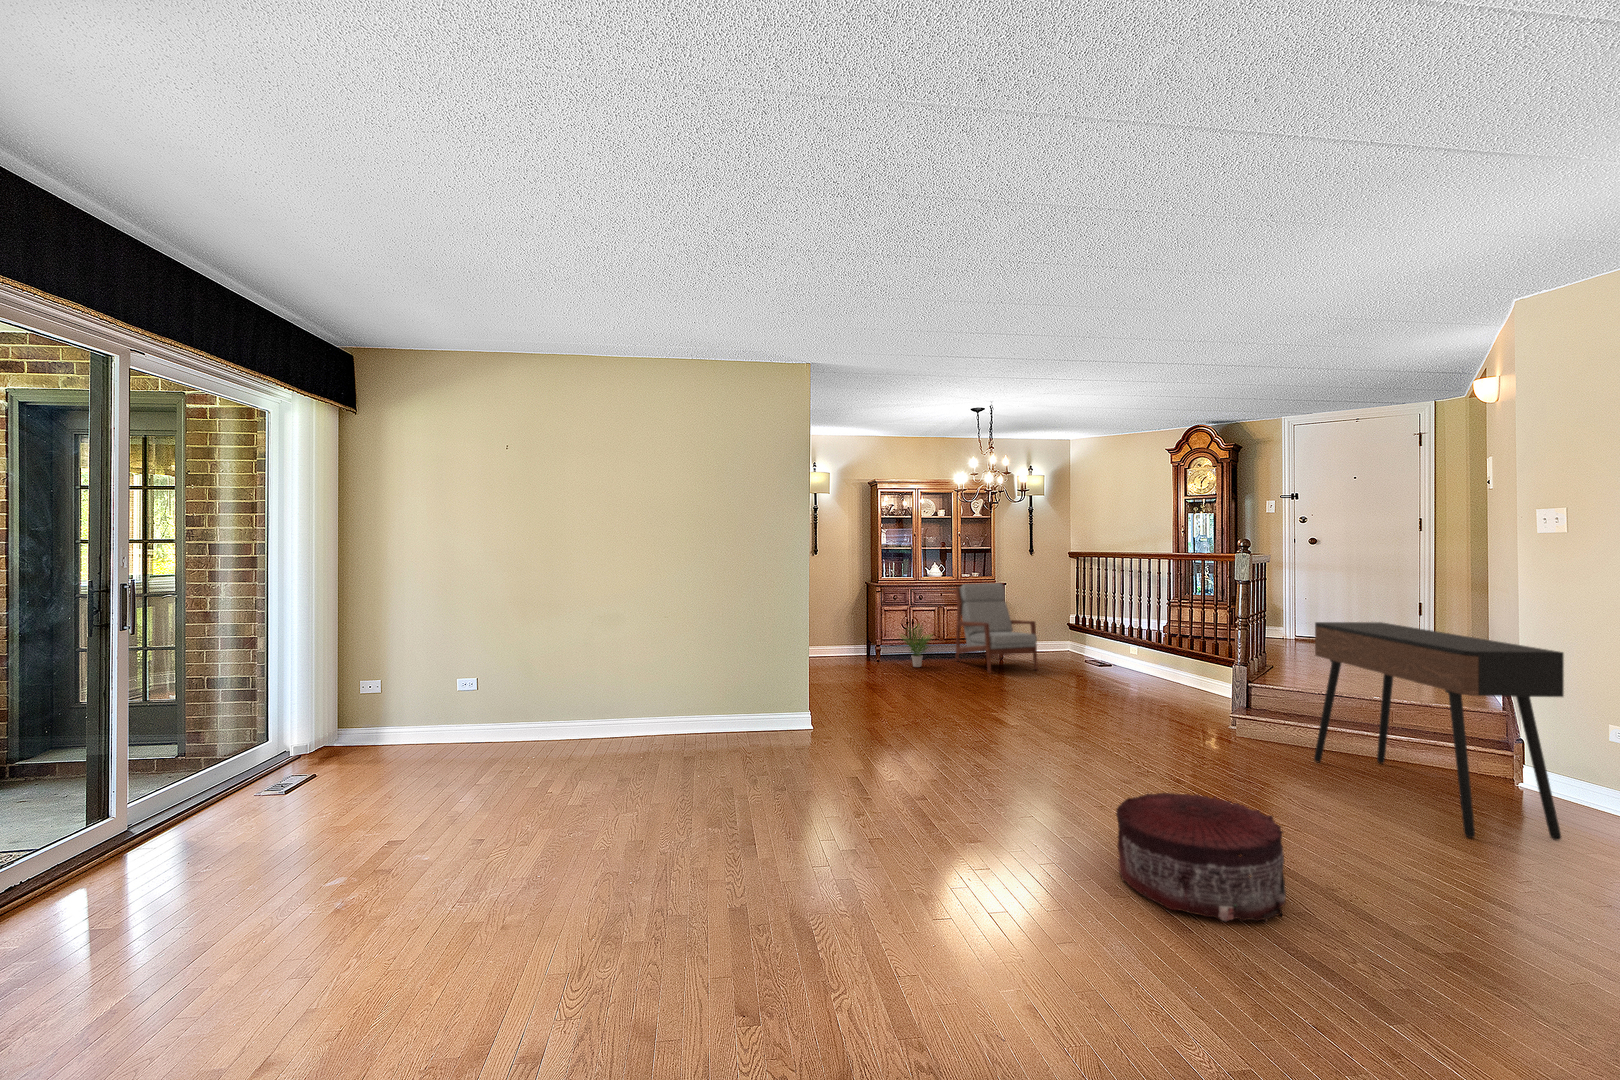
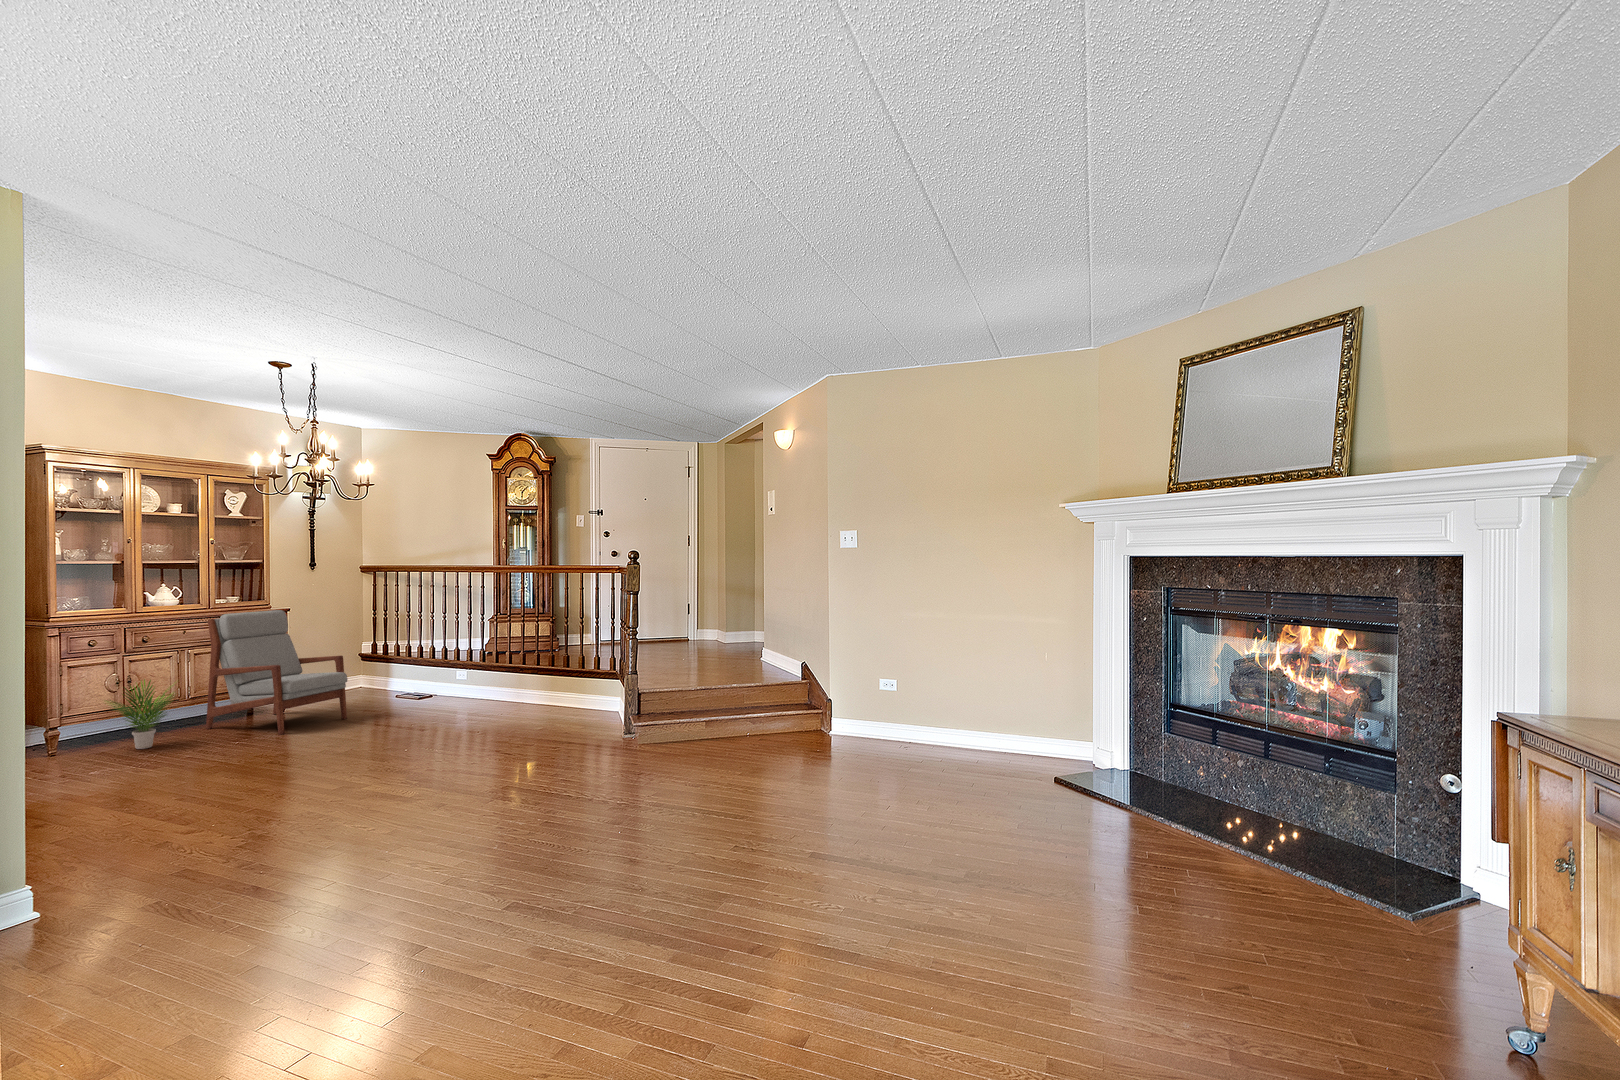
console table: present [1314,622,1564,840] -> none [693,617,862,772]
pouf: present [1116,793,1286,921] -> none [662,786,815,906]

